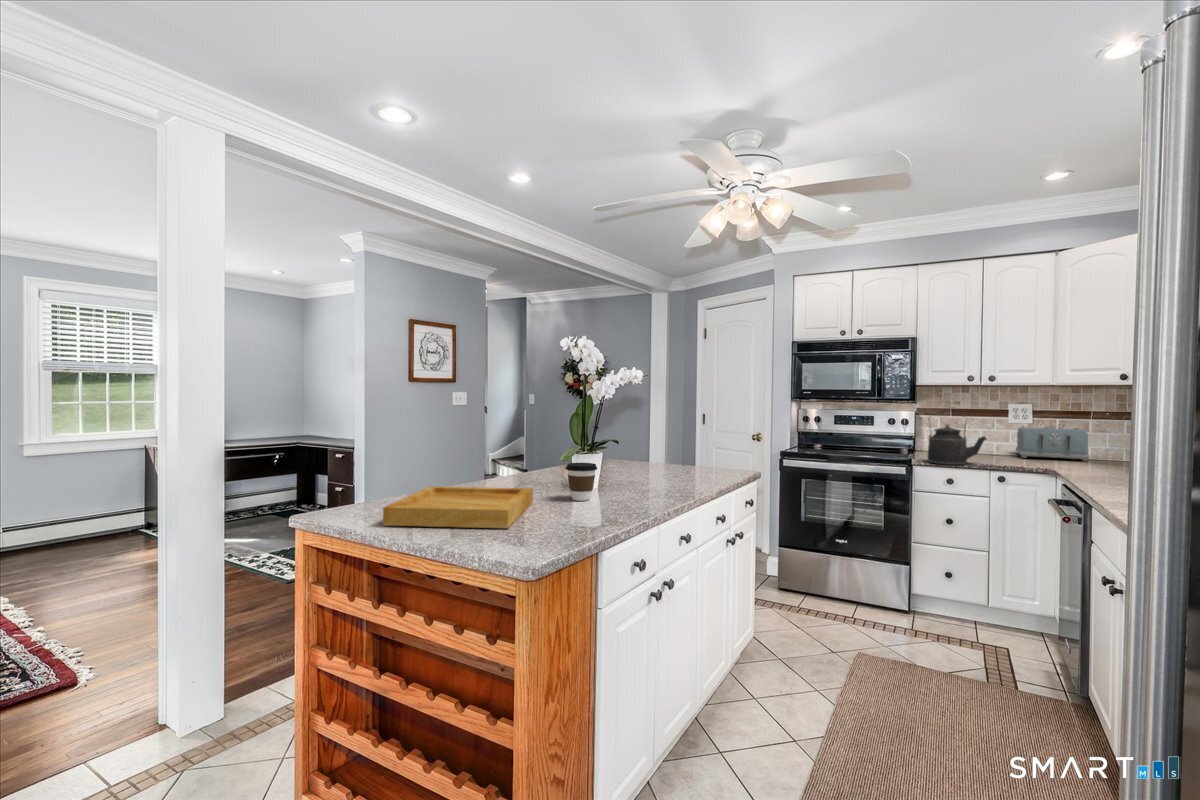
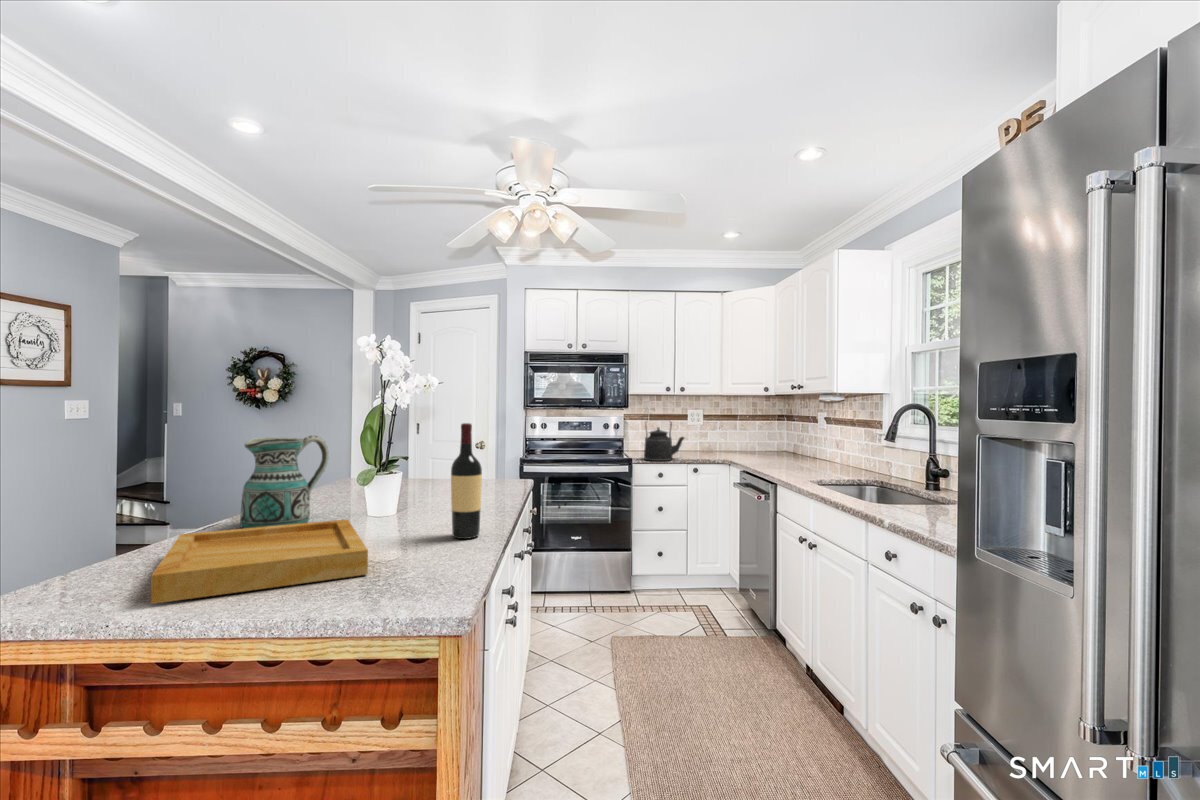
wine bottle: none [600,416,625,515] -> present [451,423,482,539]
ceramic pitcher: none [481,422,542,491] -> present [240,435,329,529]
toaster: present [1016,426,1089,461] -> none [690,428,739,453]
coffee cup: present [566,463,597,501] -> none [385,481,425,528]

